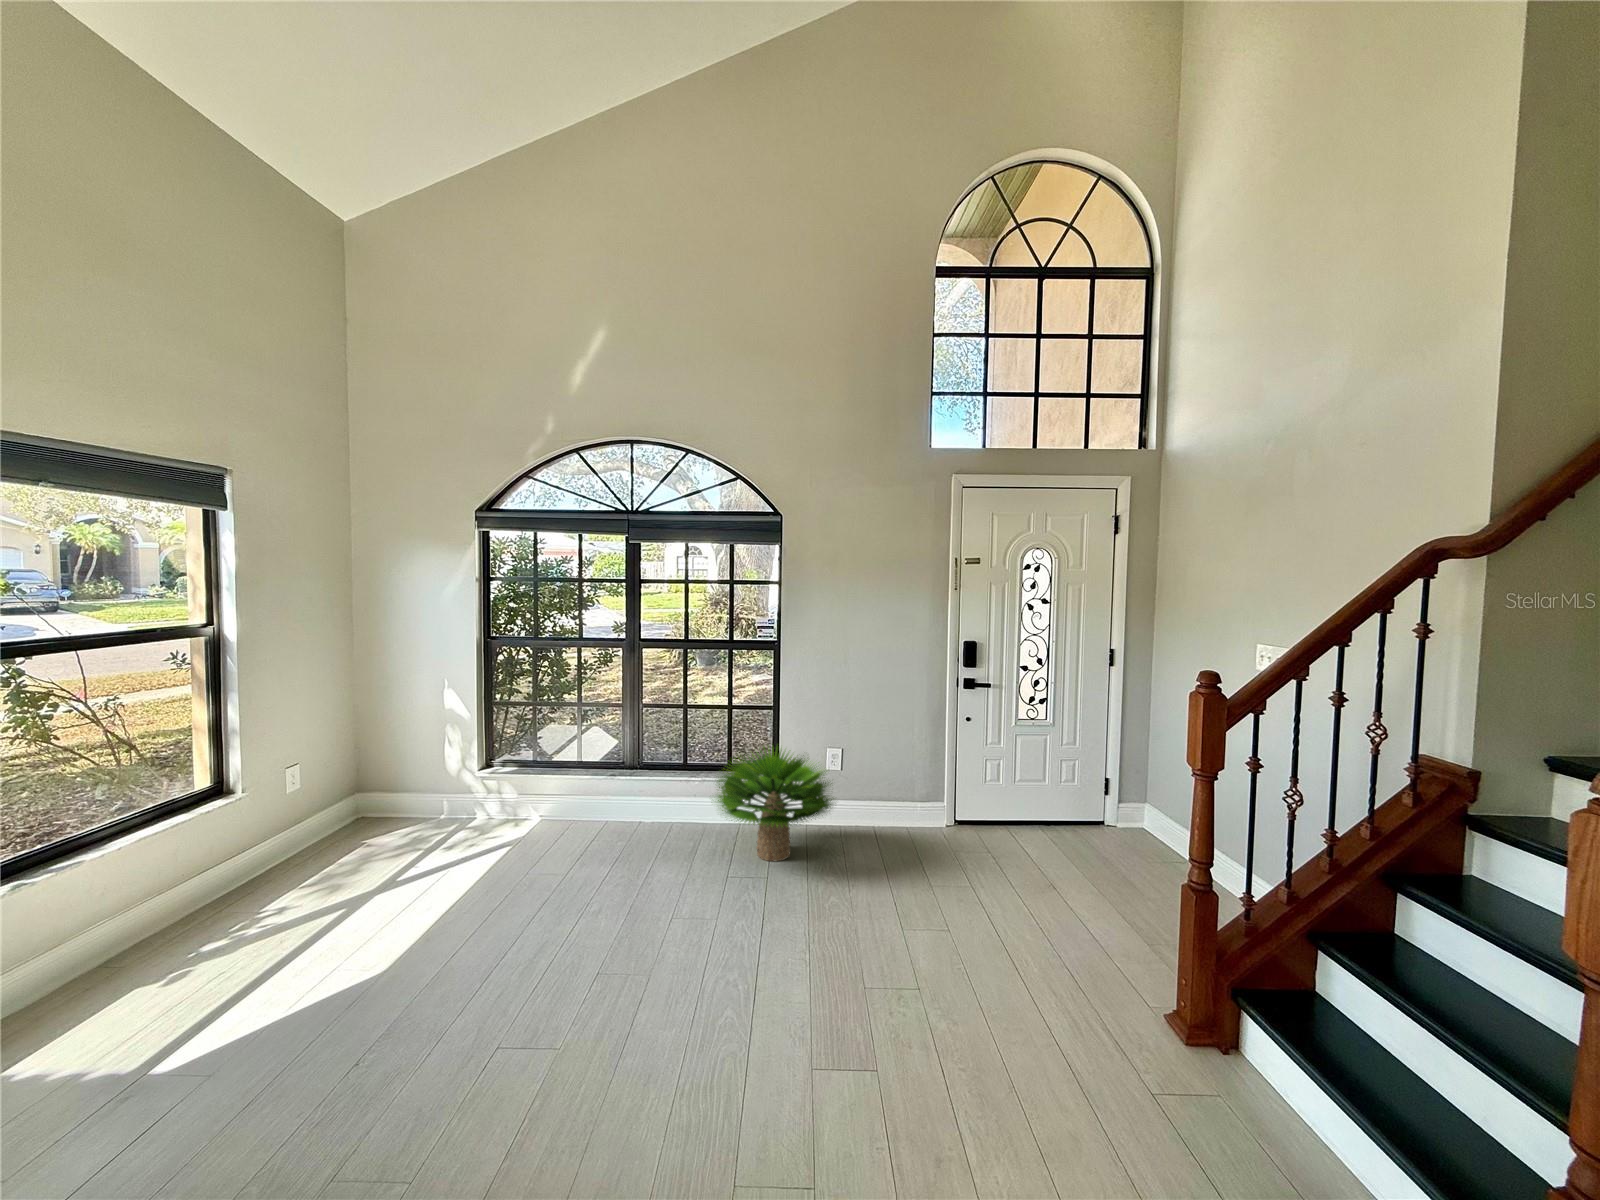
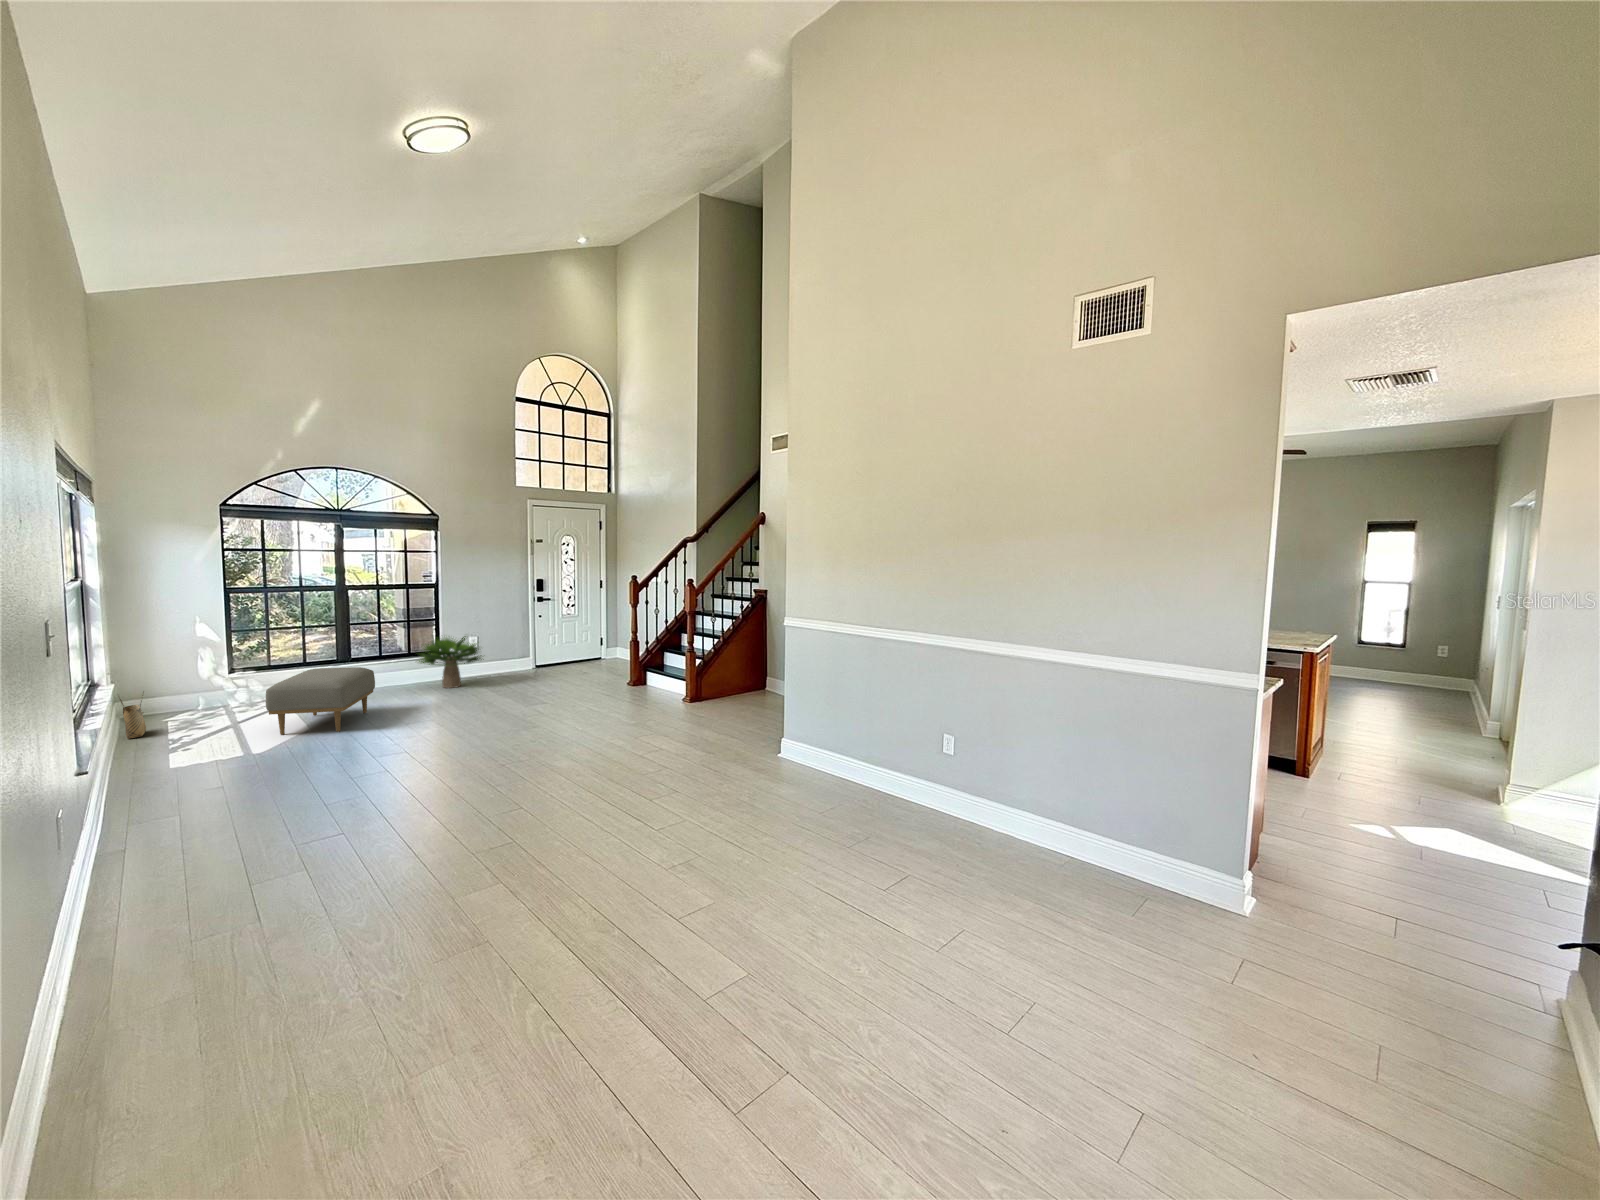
woven basket: none [238,810,295,892] -> present [120,691,146,739]
ottoman: none [300,814,566,1020] -> present [266,667,375,735]

